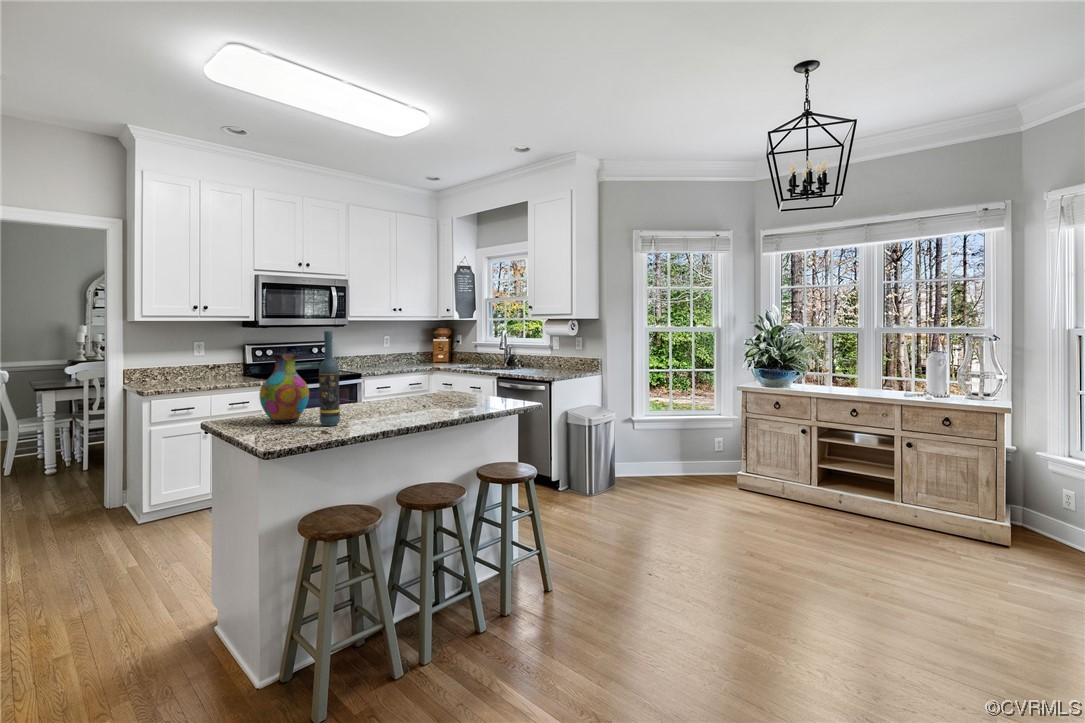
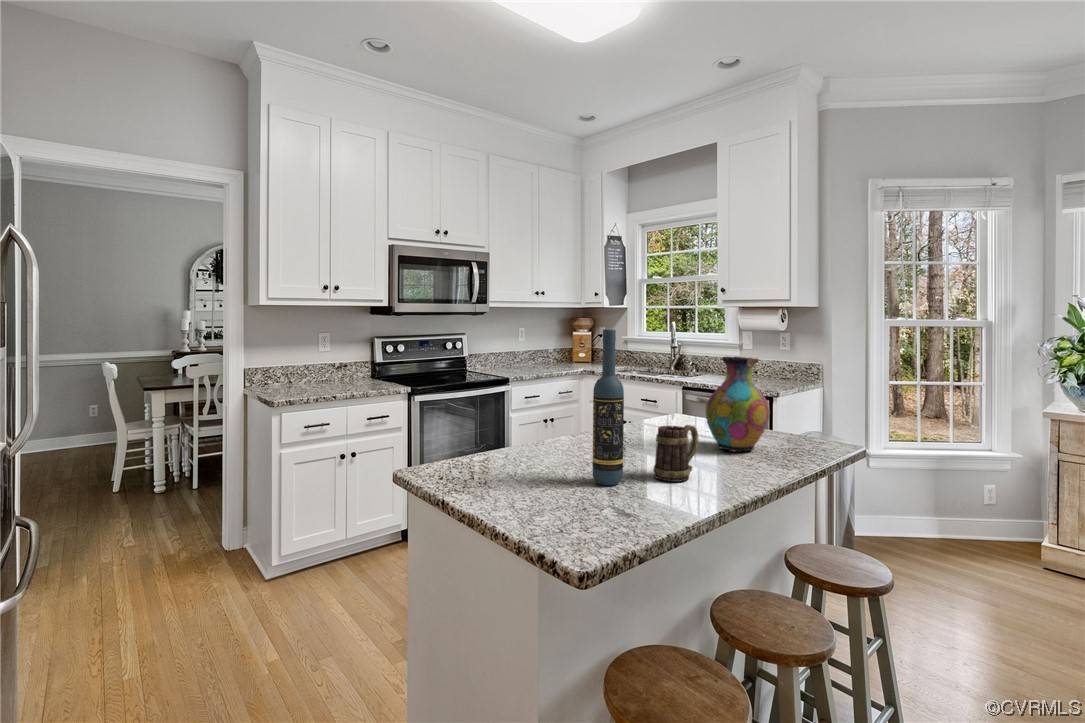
vase: present [260,353,309,423] -> present [706,356,770,452]
mug: none [363,390,395,424] -> present [653,425,698,482]

